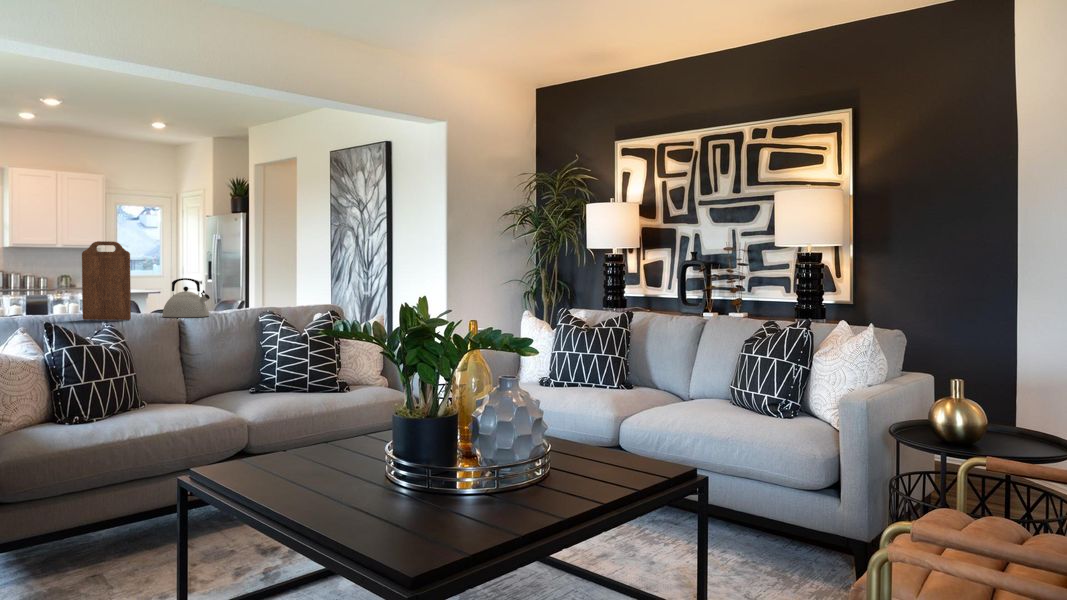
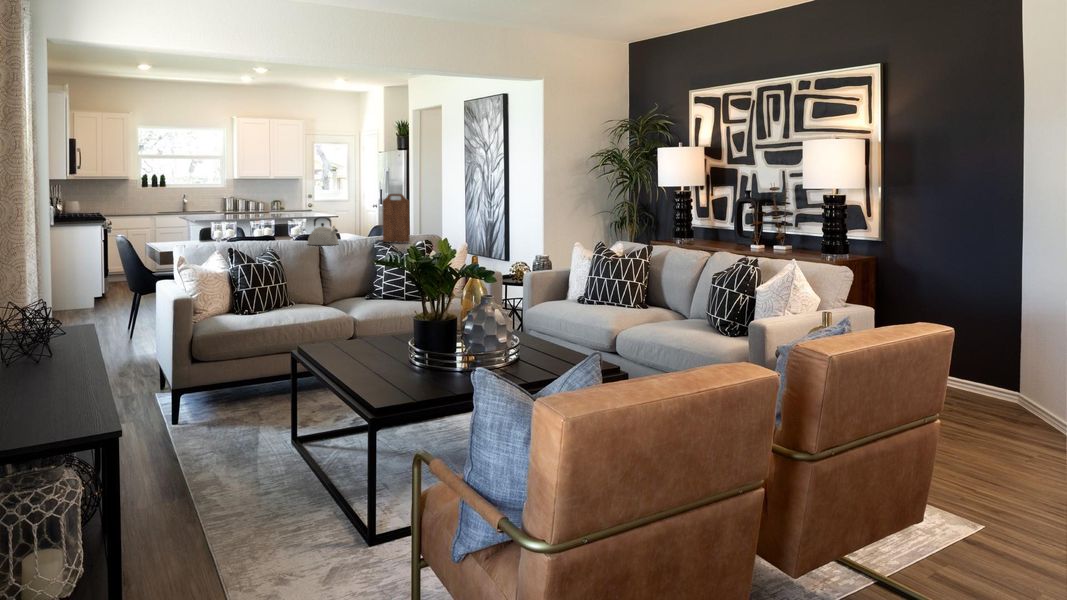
cutting board: present [82,241,131,320] -> present [382,194,410,242]

